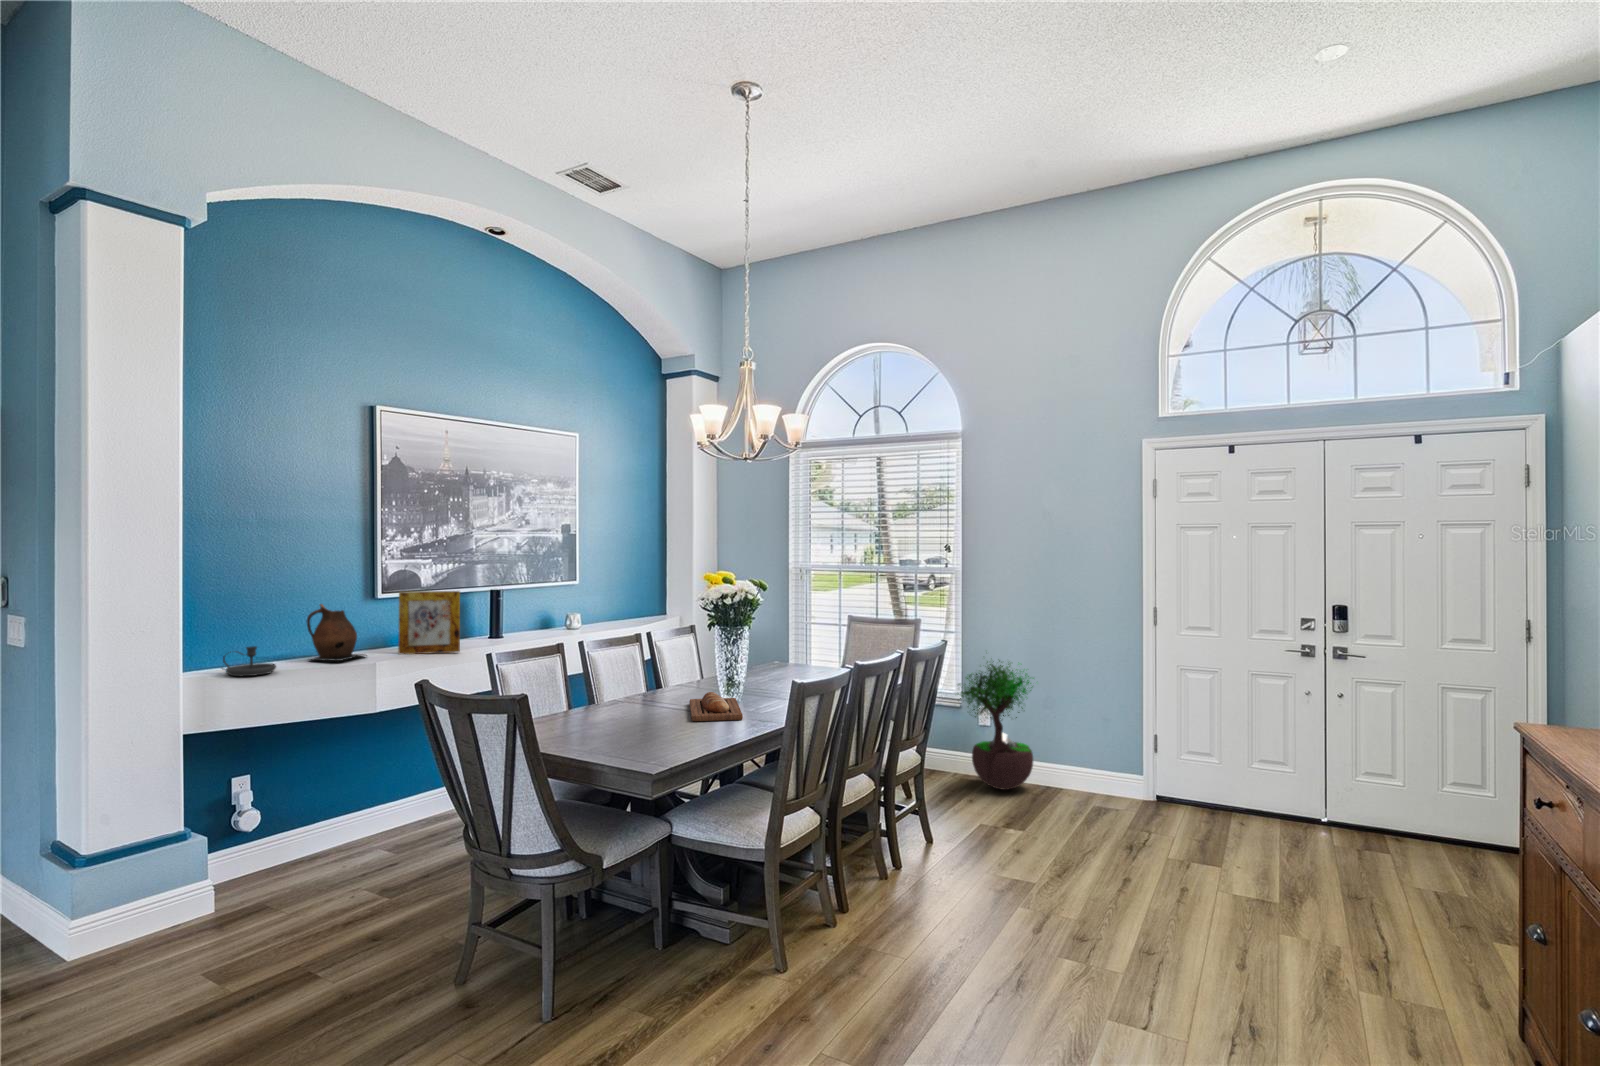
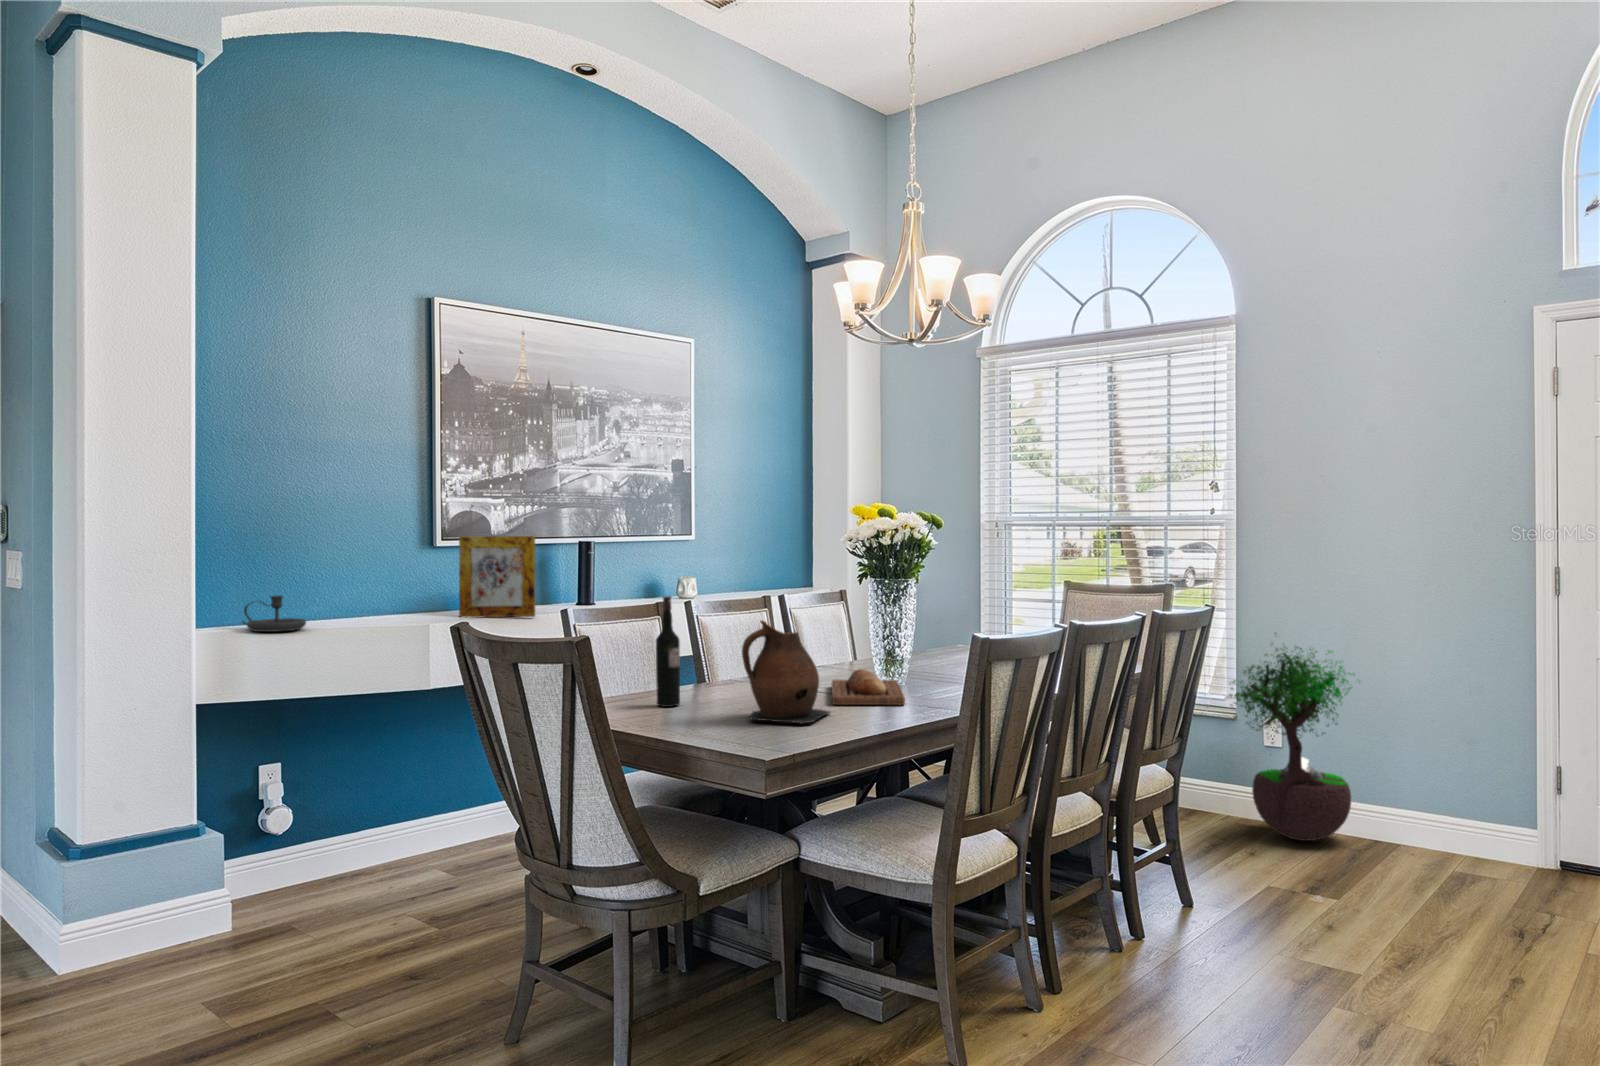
ceramic pitcher: present [306,604,365,661] -> present [742,620,831,724]
wine bottle: none [564,647,582,728] -> present [656,596,680,707]

